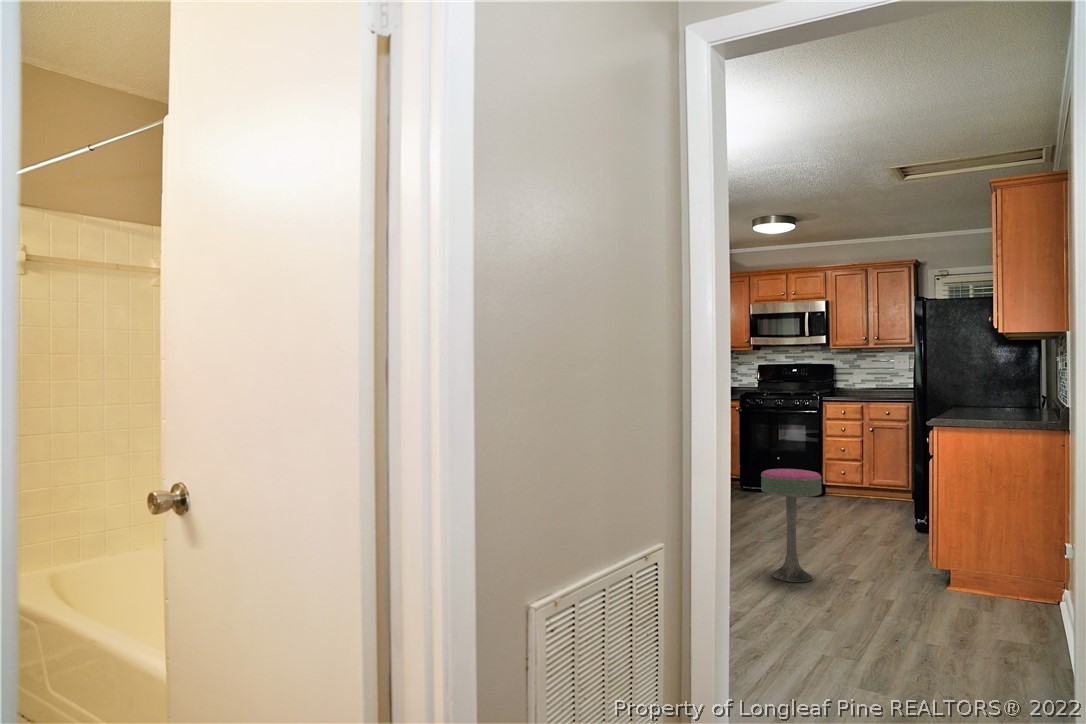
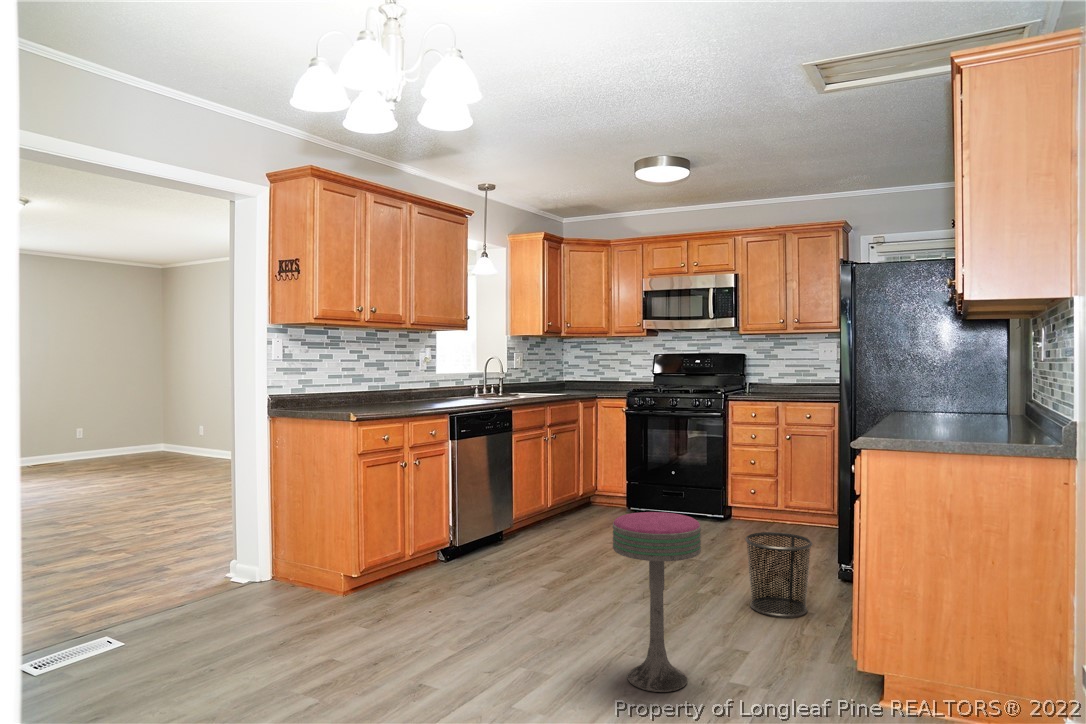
waste bin: none [845,492,895,550] -> present [745,532,813,617]

